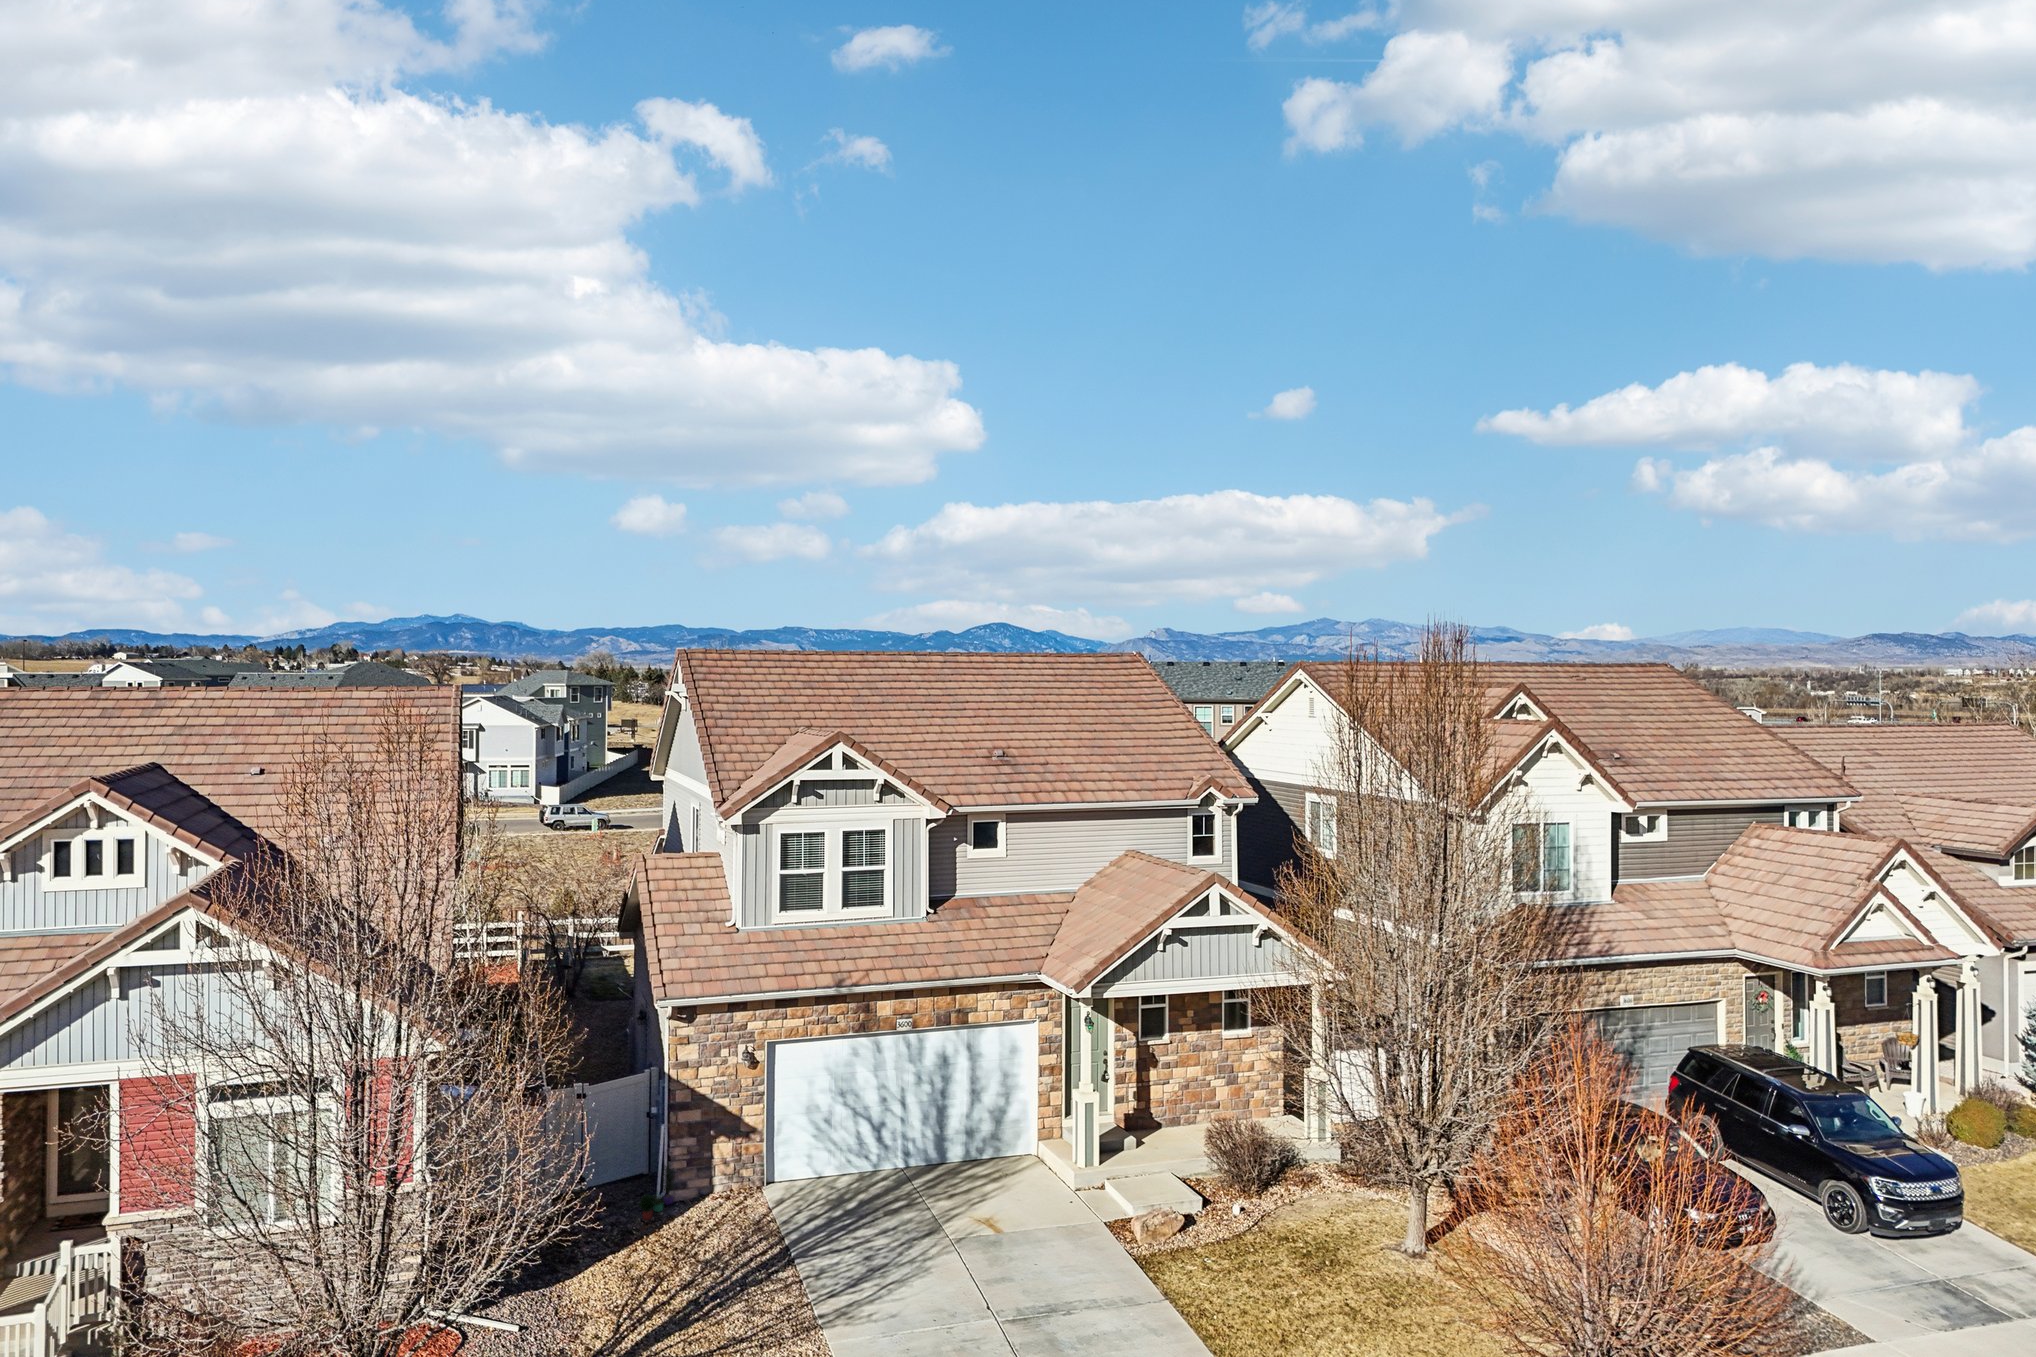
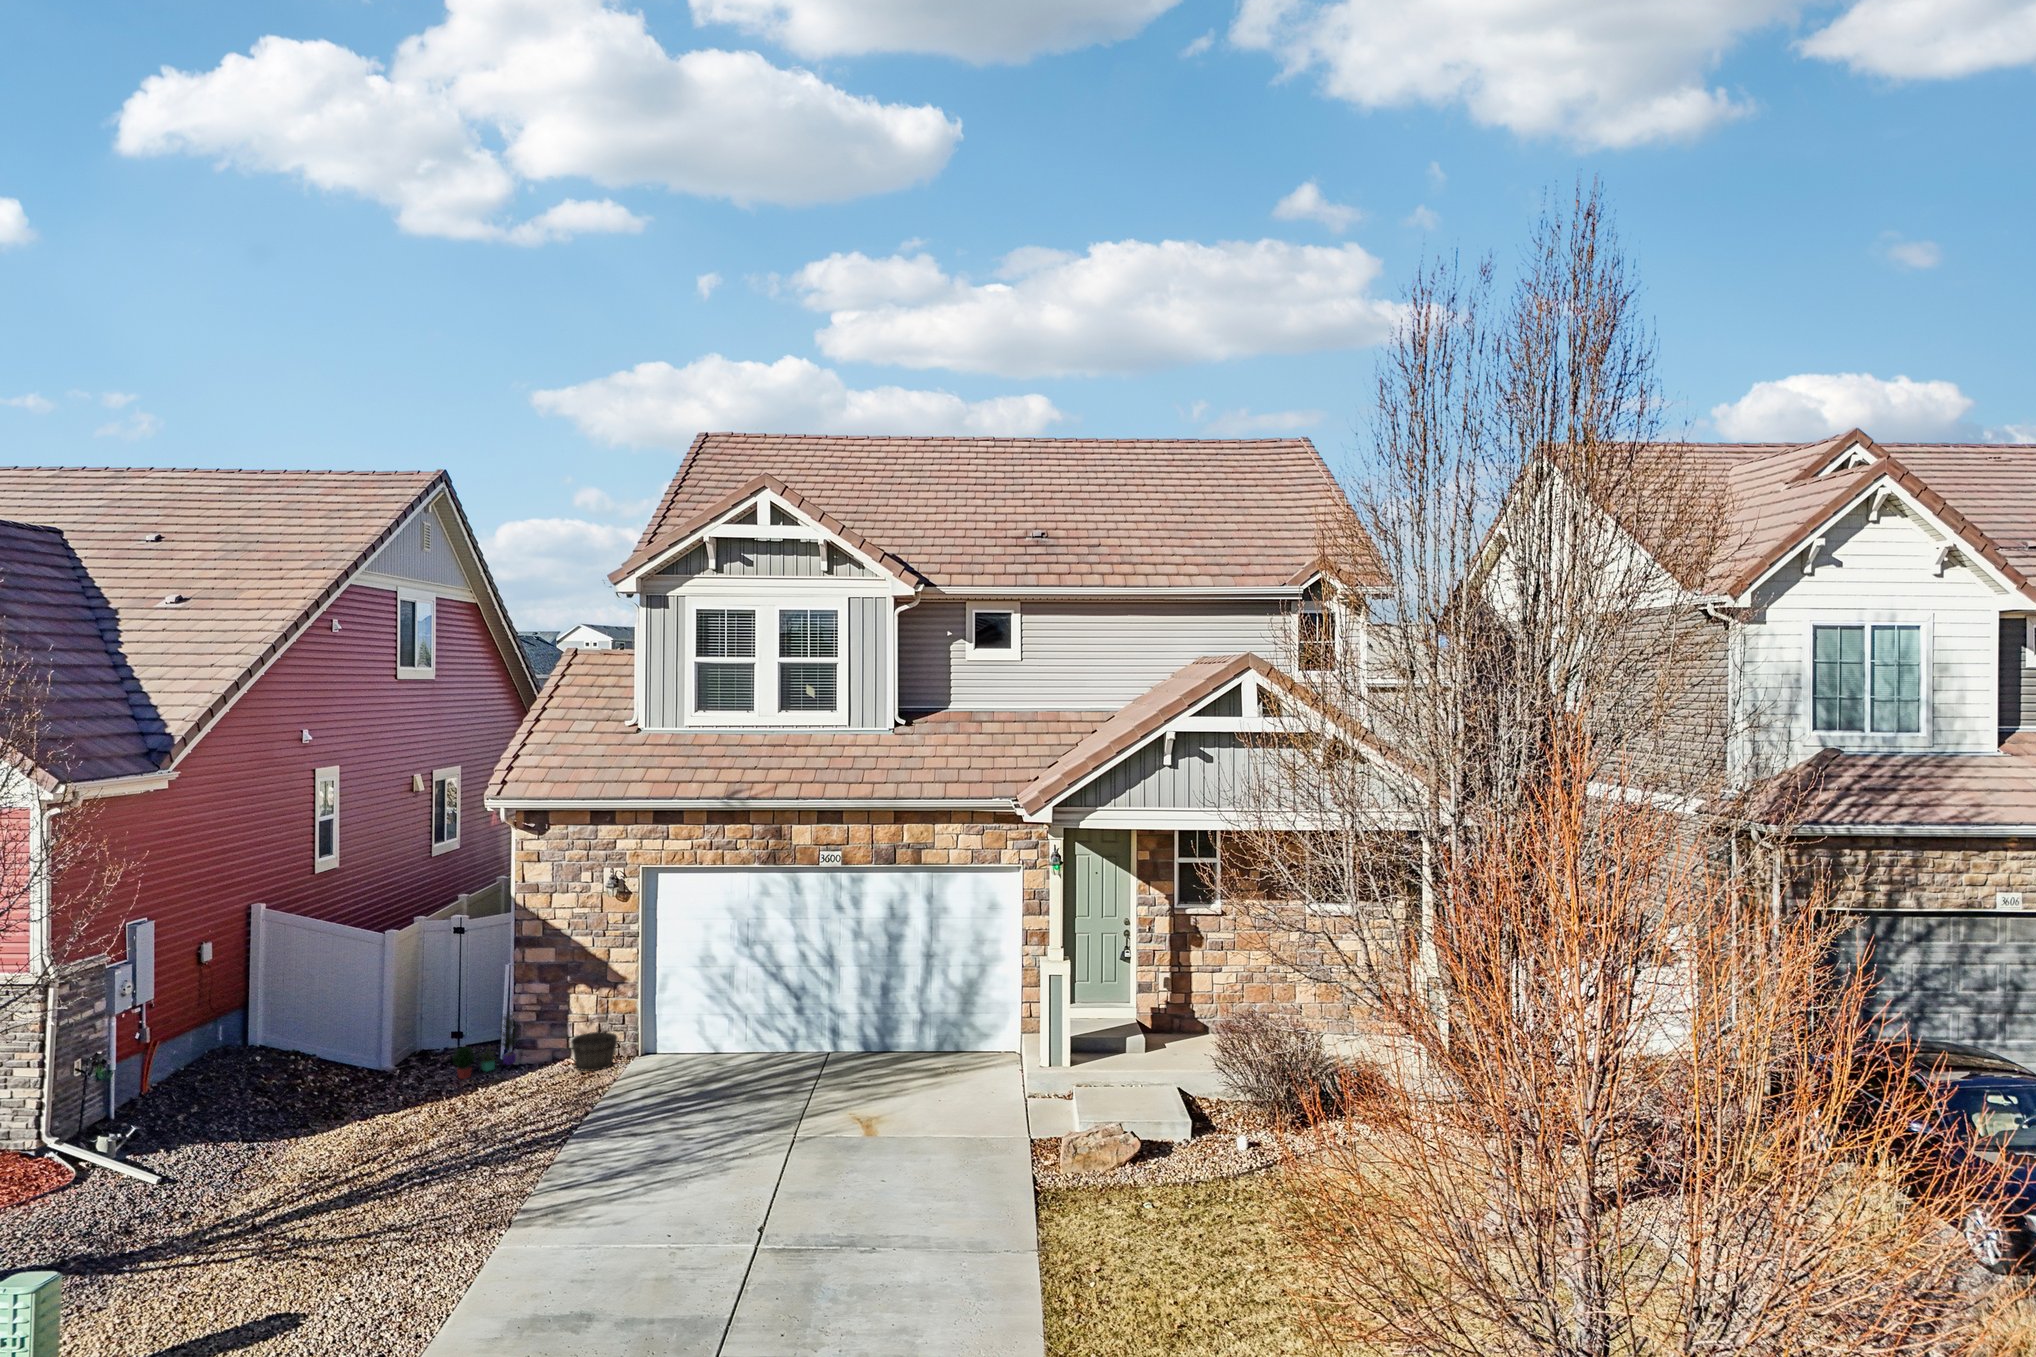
wooden bucket: none [719,1168,754,1203] -> present [571,1031,617,1071]

